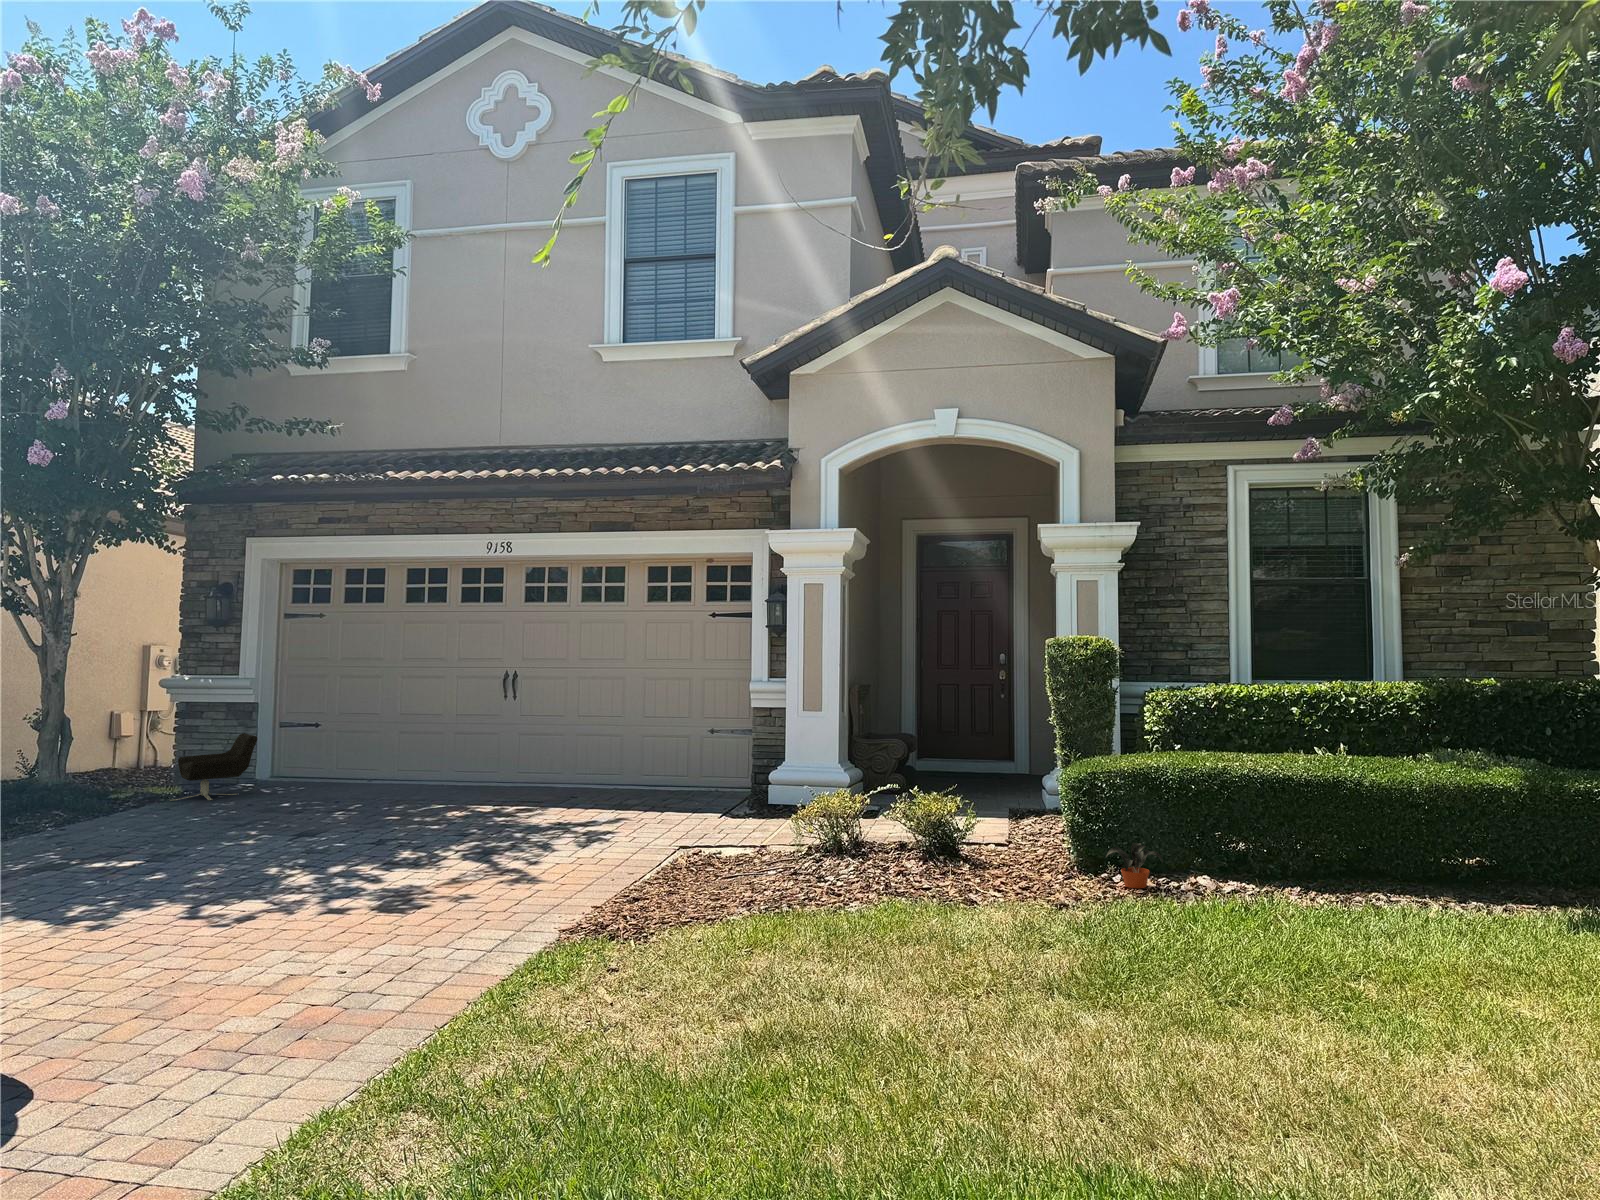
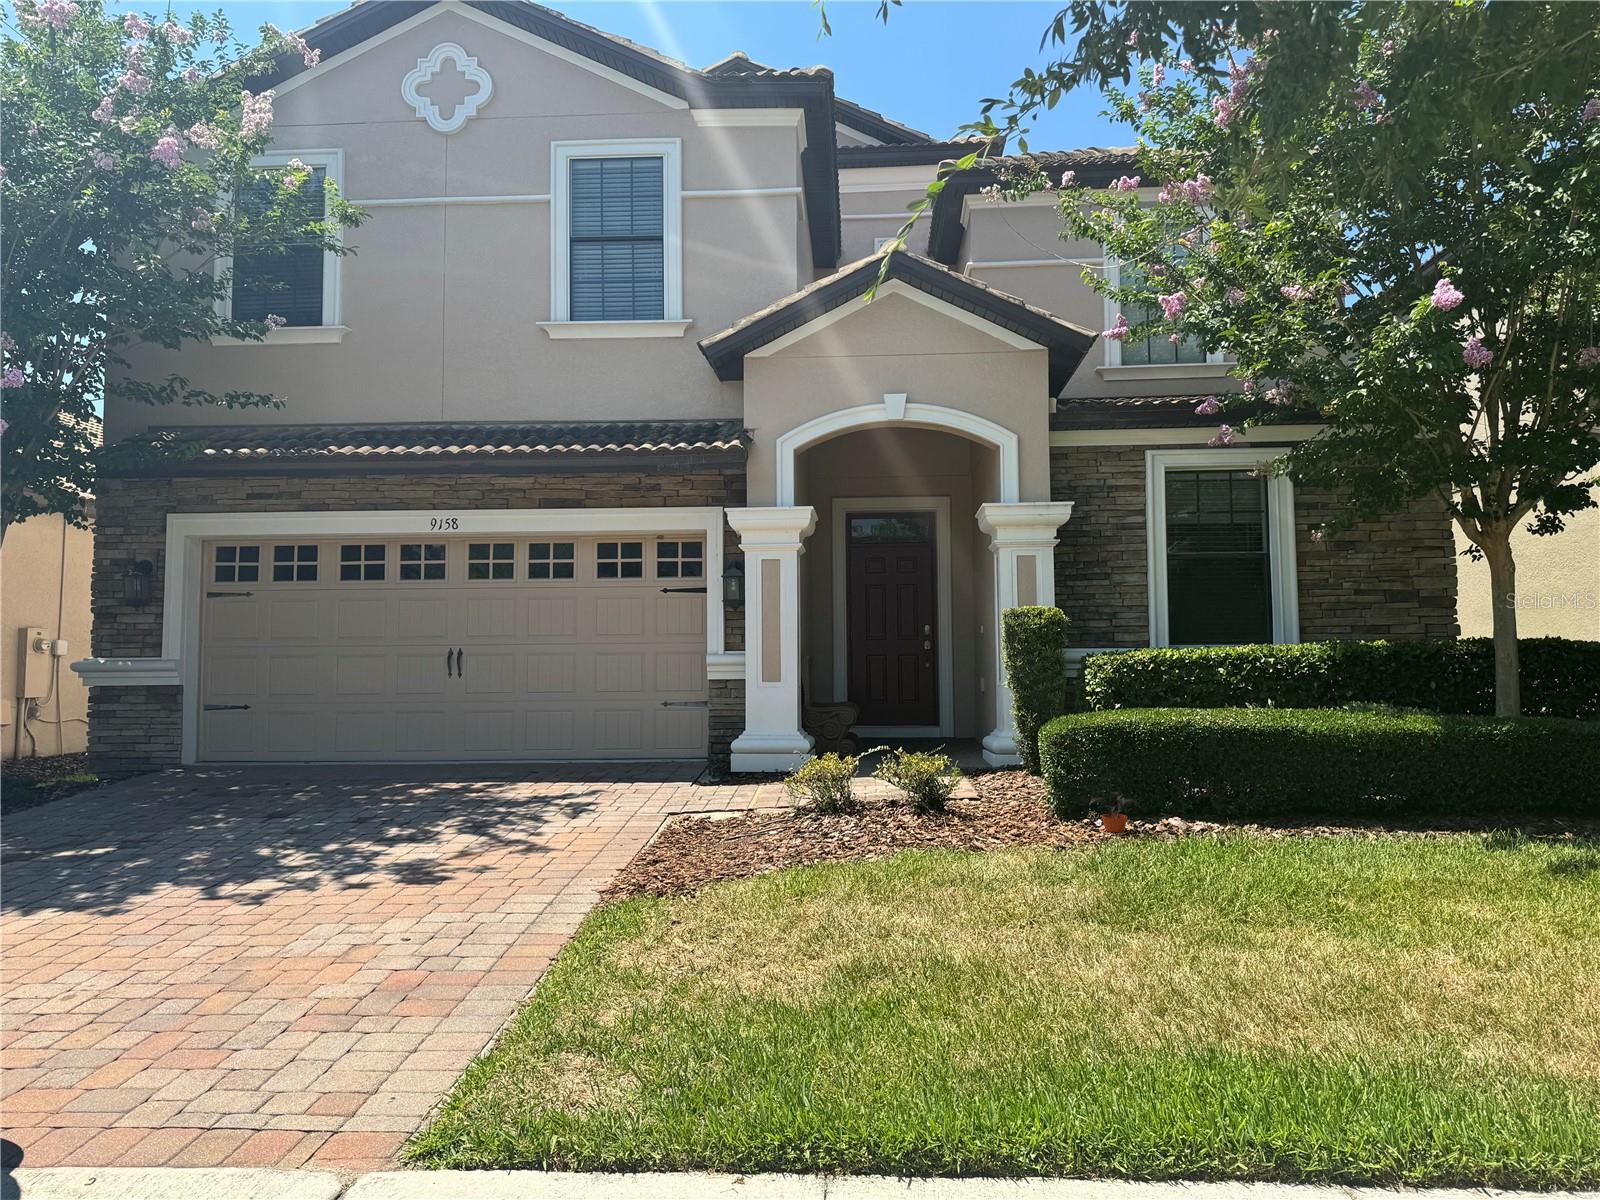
lounge chair: present [170,733,257,801] -> none [98,716,190,787]

